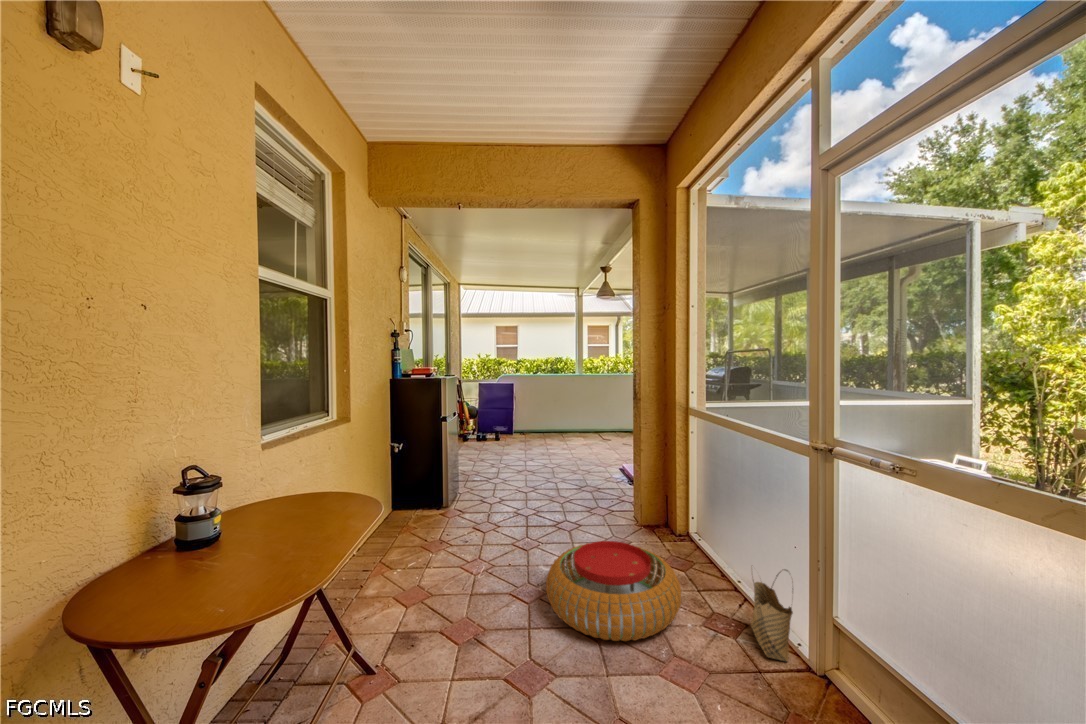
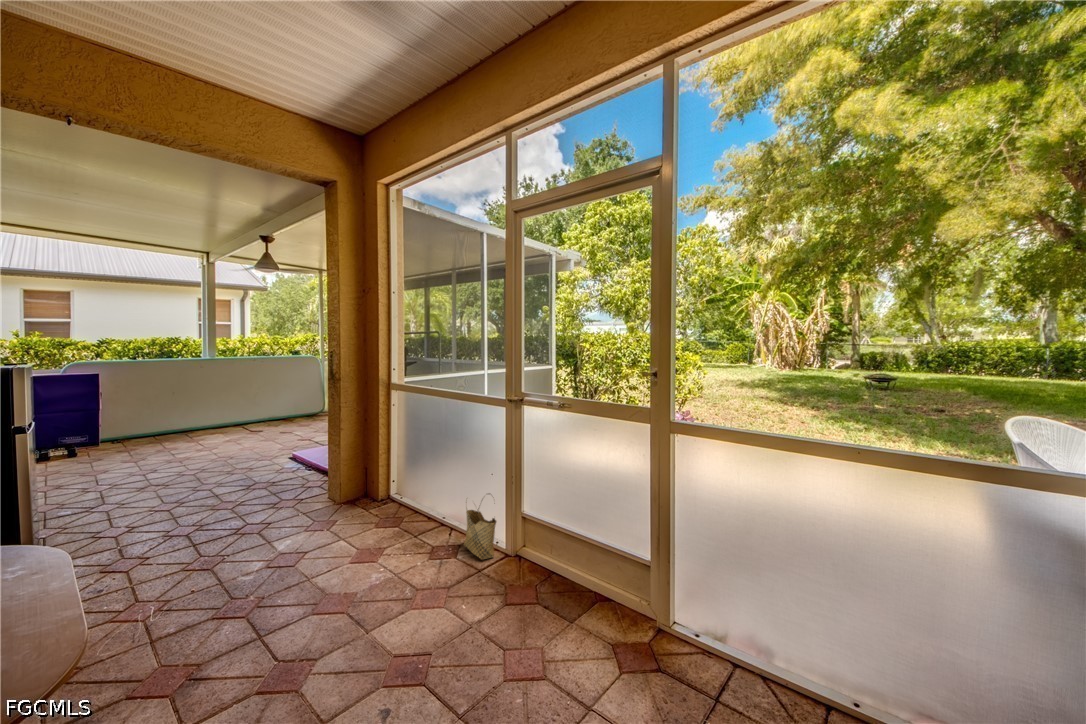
pouf: present [546,541,681,641] -> none [267,516,413,613]

